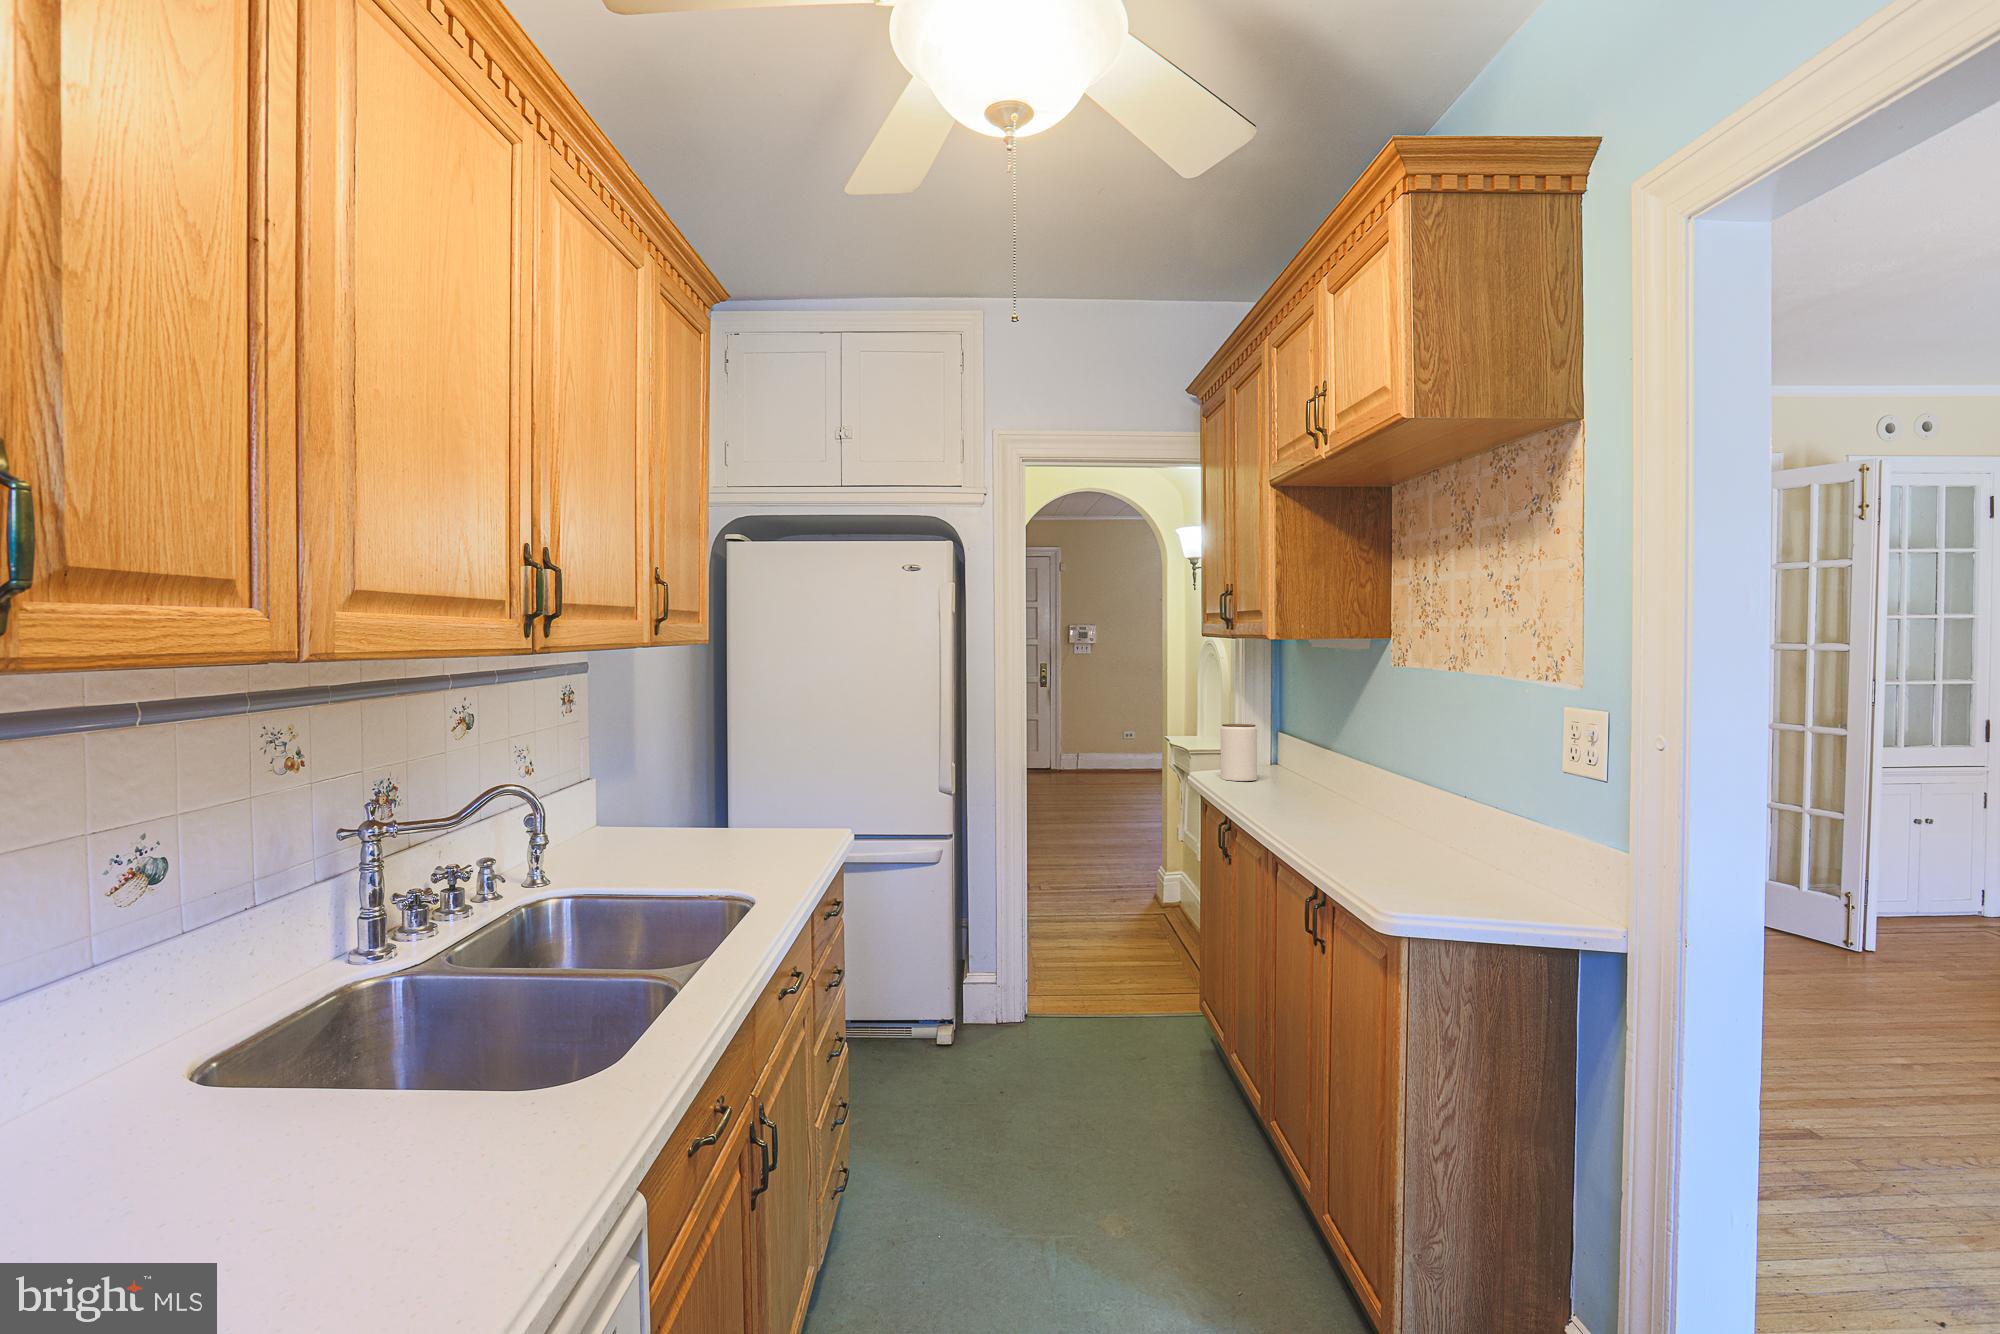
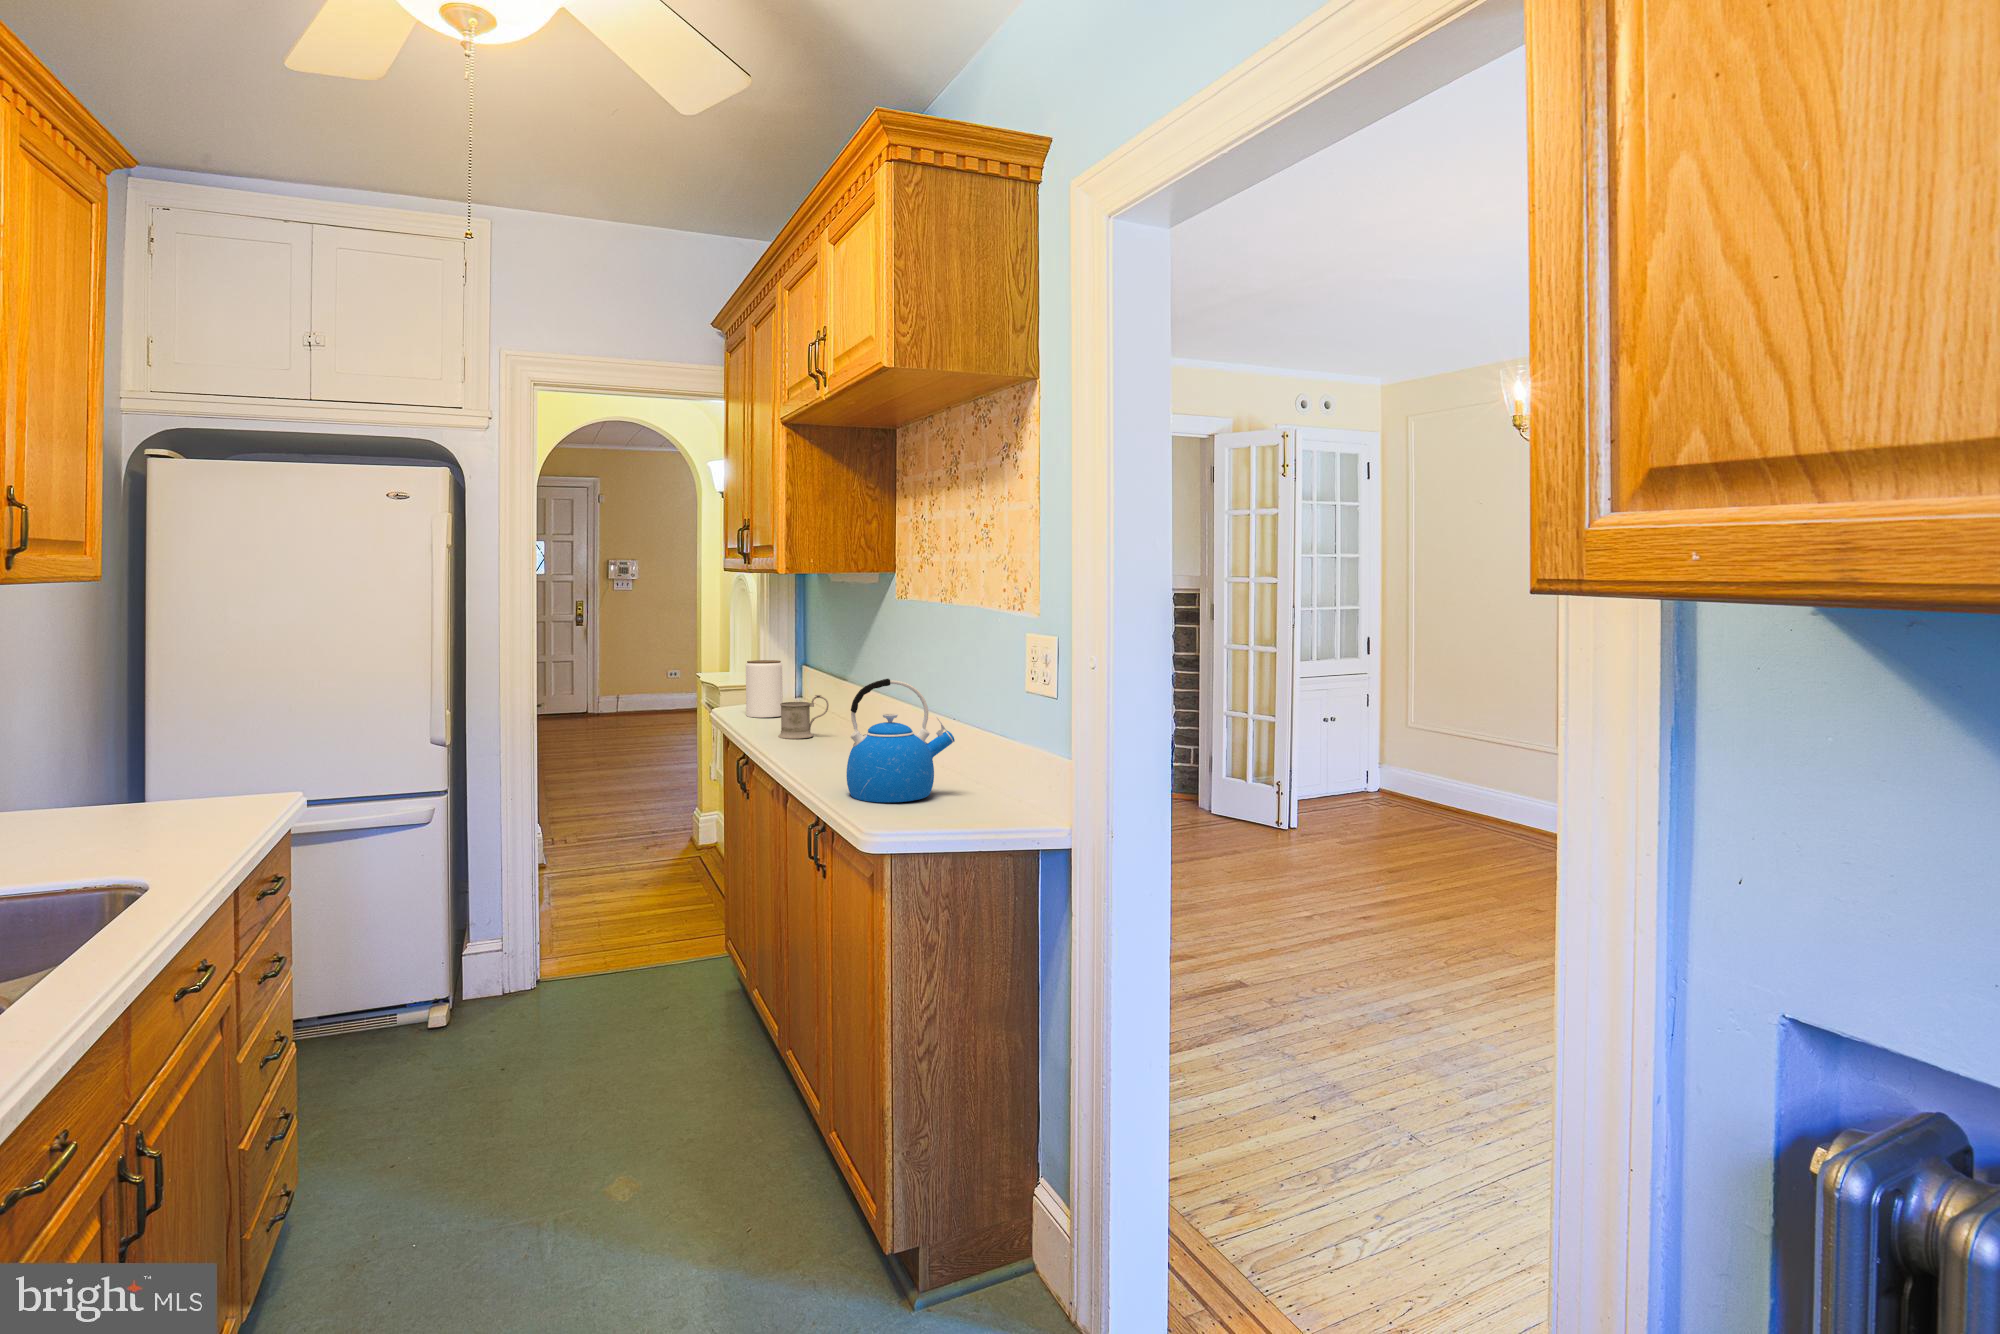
kettle: none [1350,744,1476,880] -> present [847,679,955,803]
mug: none [1258,760,1311,804] -> present [778,695,829,739]

